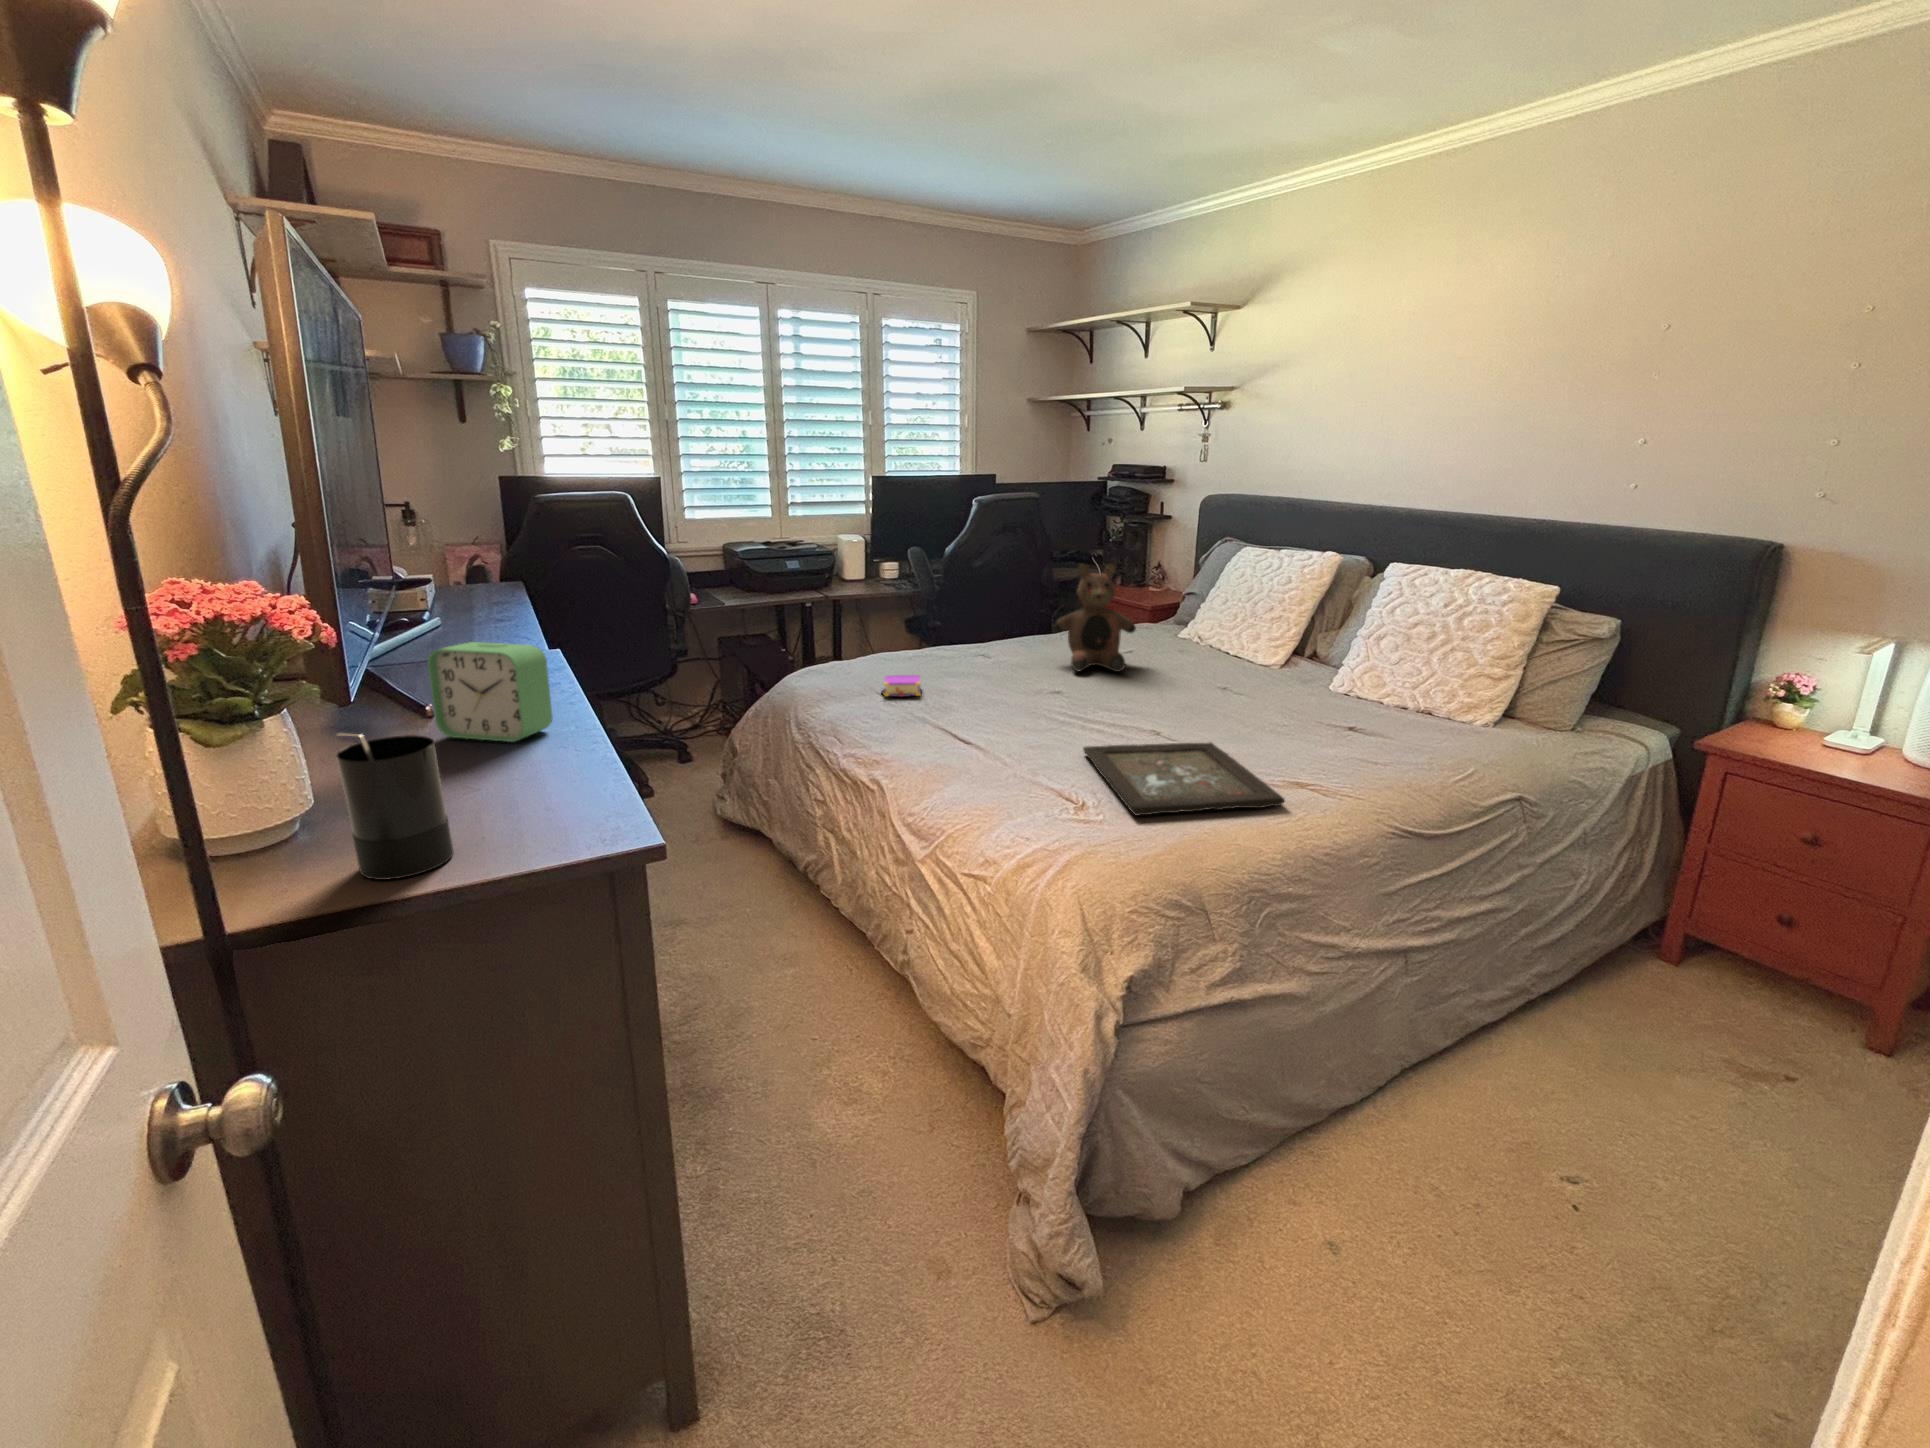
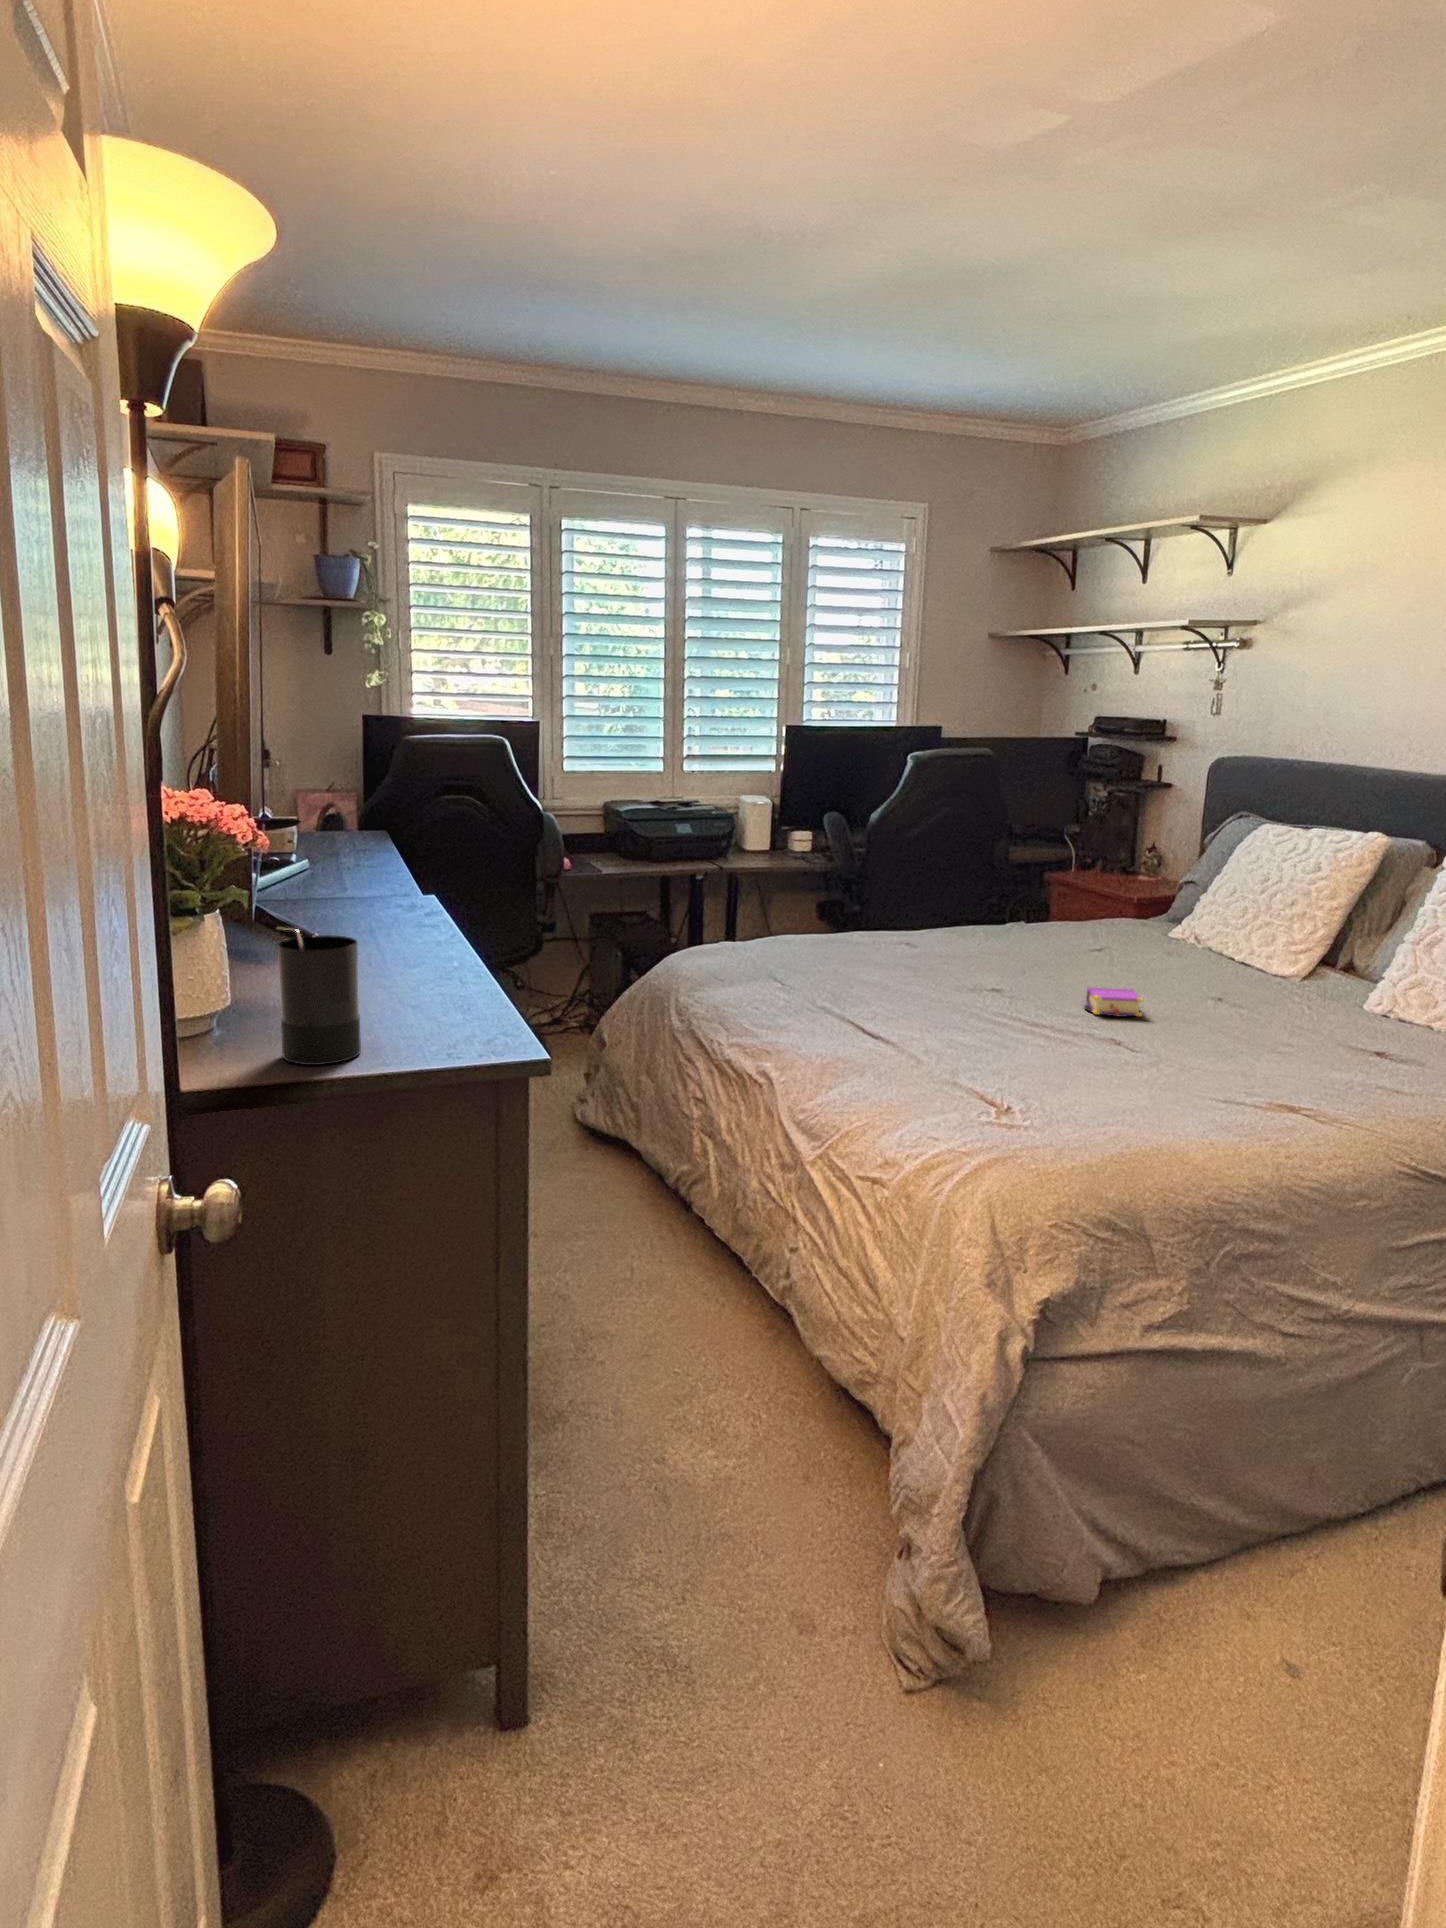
teddy bear: present [1053,564,1136,672] -> none [997,834,1104,971]
alarm clock: present [428,642,553,742] -> none [325,870,437,973]
book: present [882,675,921,697] -> present [1085,988,1143,1017]
tray: present [1083,742,1284,816] -> none [1017,1046,1262,1126]

